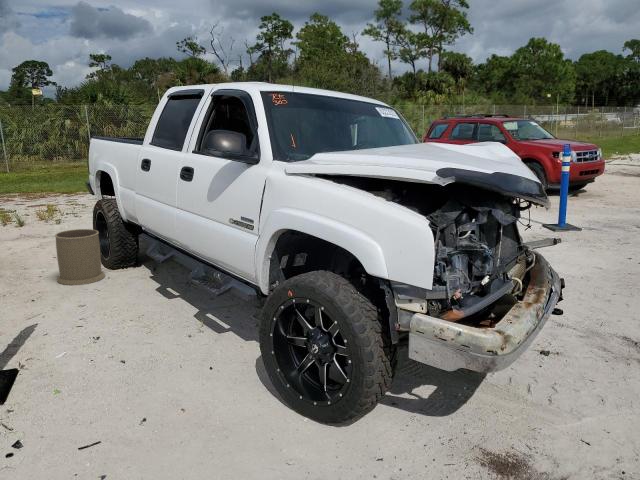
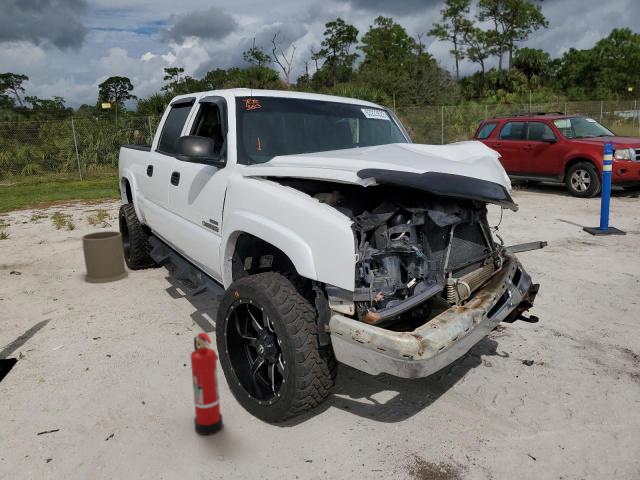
fire extinguisher: none [246,334,280,439] -> present [191,332,223,435]

